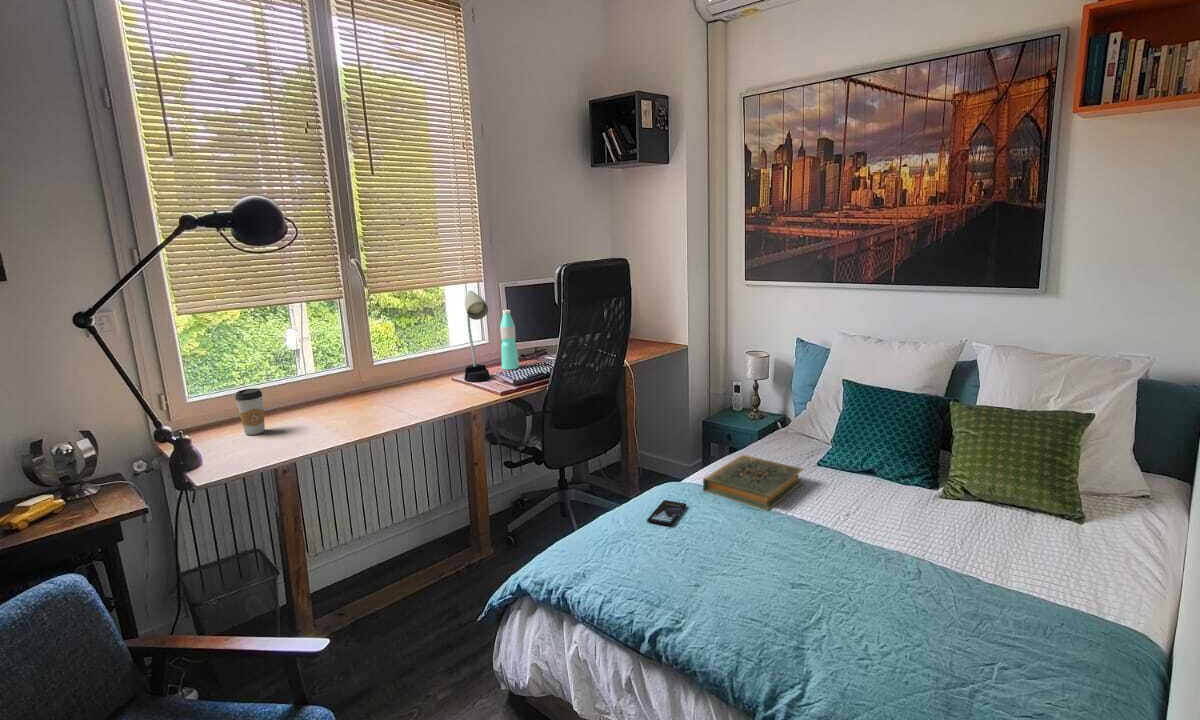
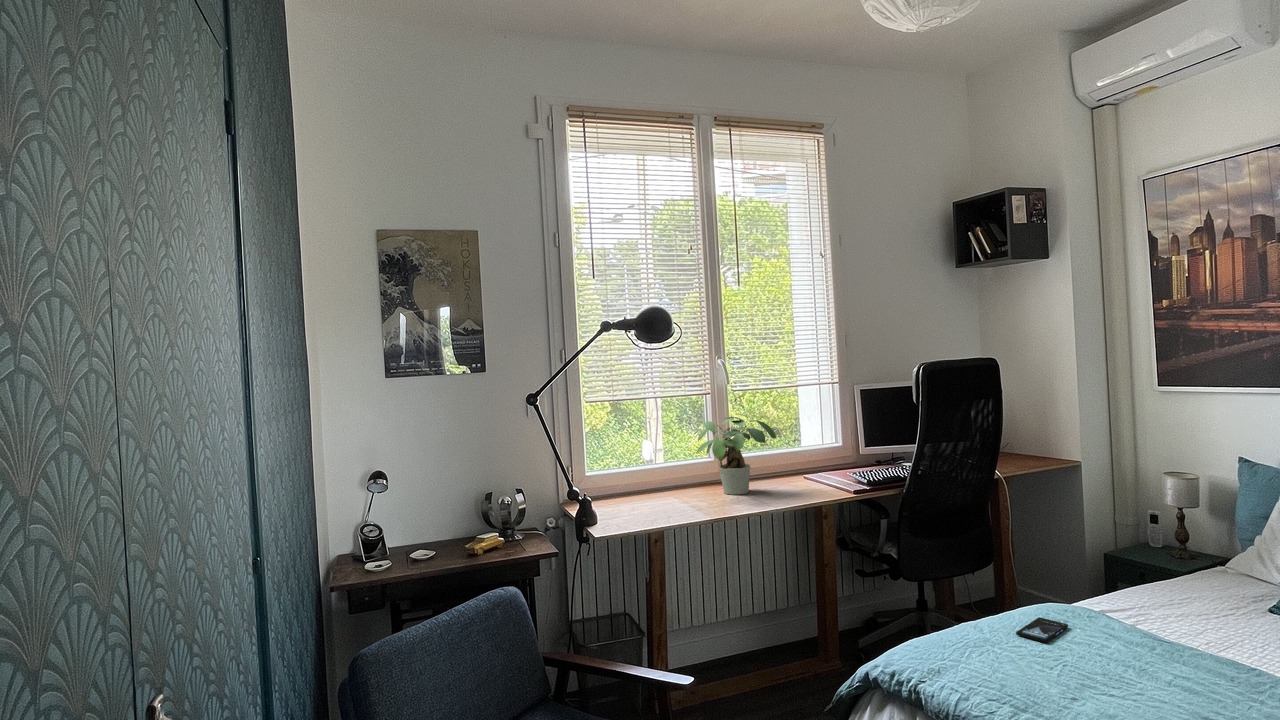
desk lamp: present [464,291,490,382] -> none [815,391,841,481]
water bottle: present [500,310,519,369] -> none [852,412,872,473]
potted plant: none [331,323,423,407] -> present [696,417,776,495]
coffee cup: present [235,388,265,435] -> none [622,467,642,506]
hardback book: present [703,455,803,510] -> none [1093,585,1246,649]

